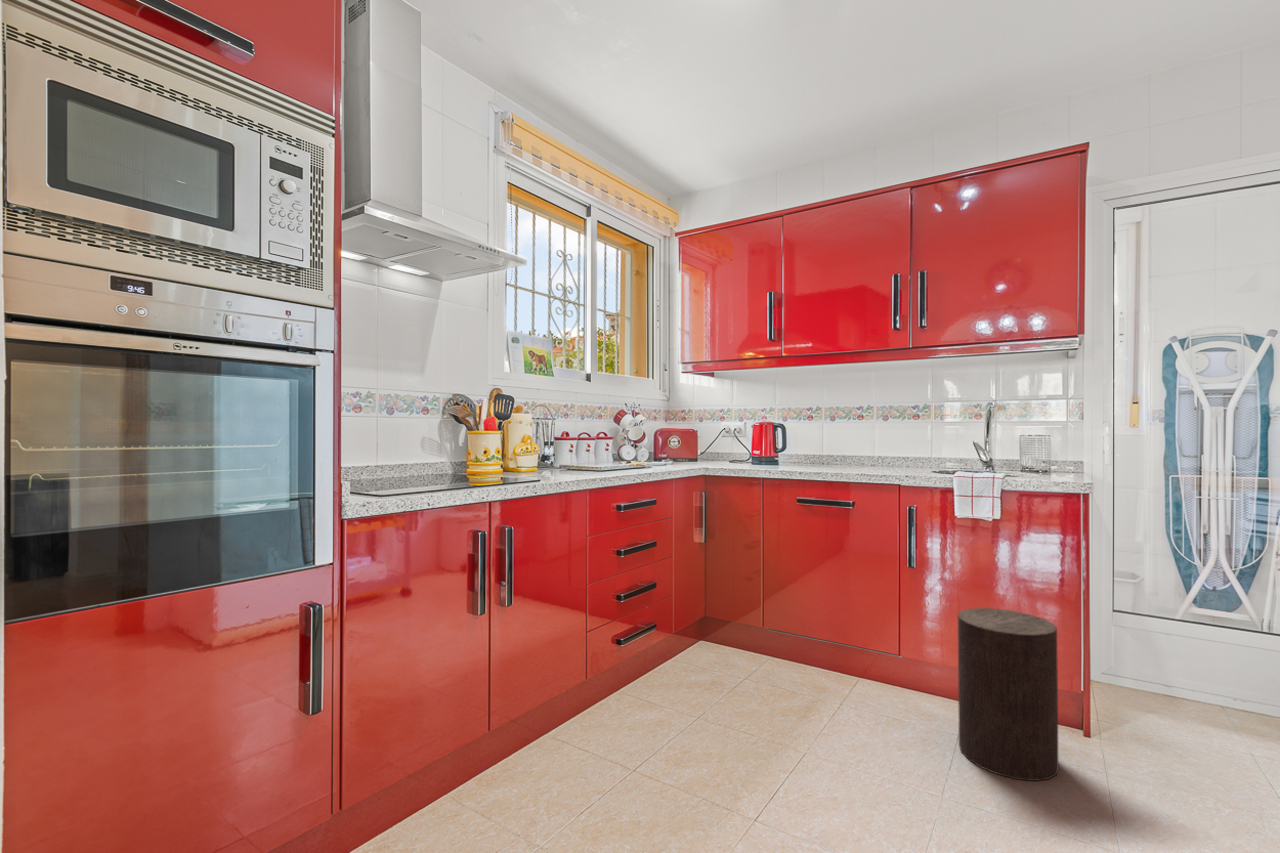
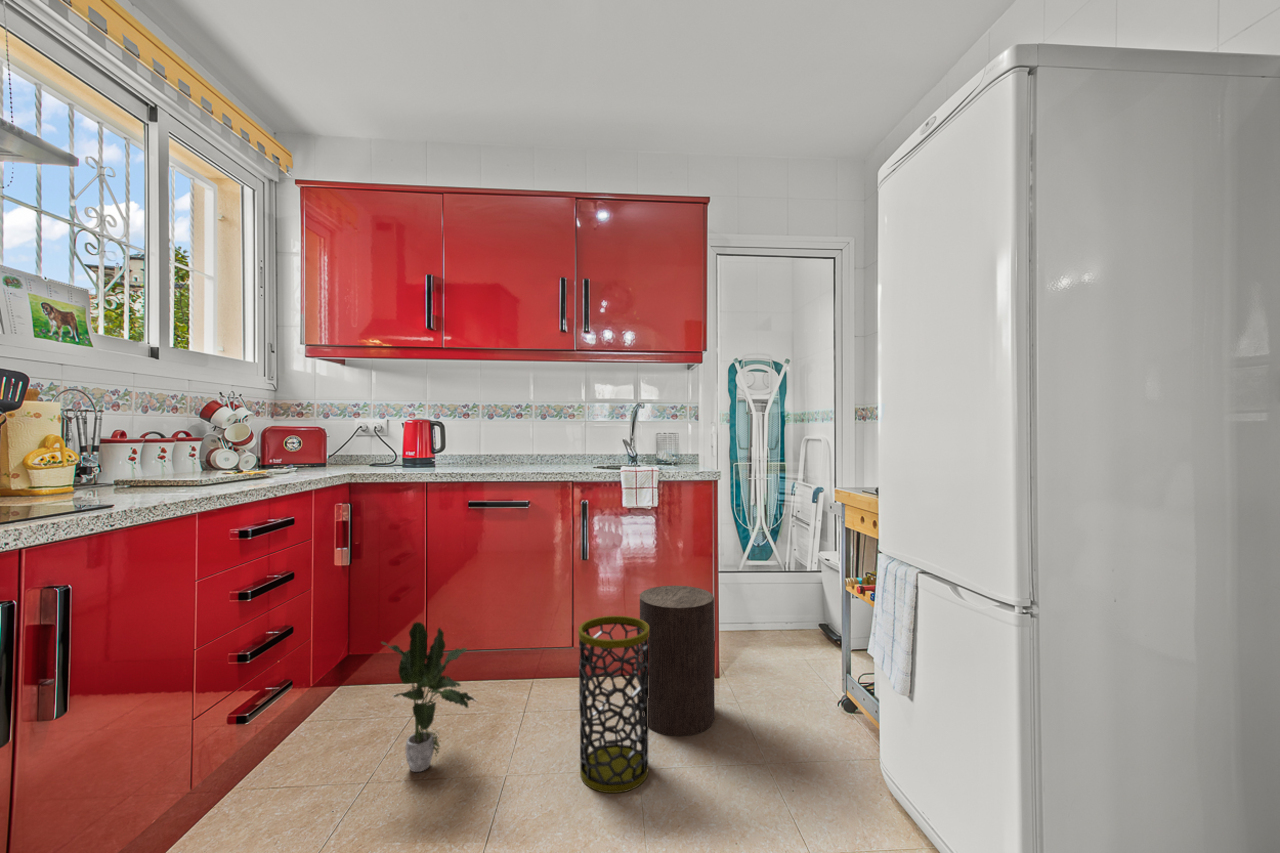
potted plant: none [709,592,784,715] -> present [382,622,474,772]
trash can: none [865,620,943,796] -> present [578,616,649,793]

